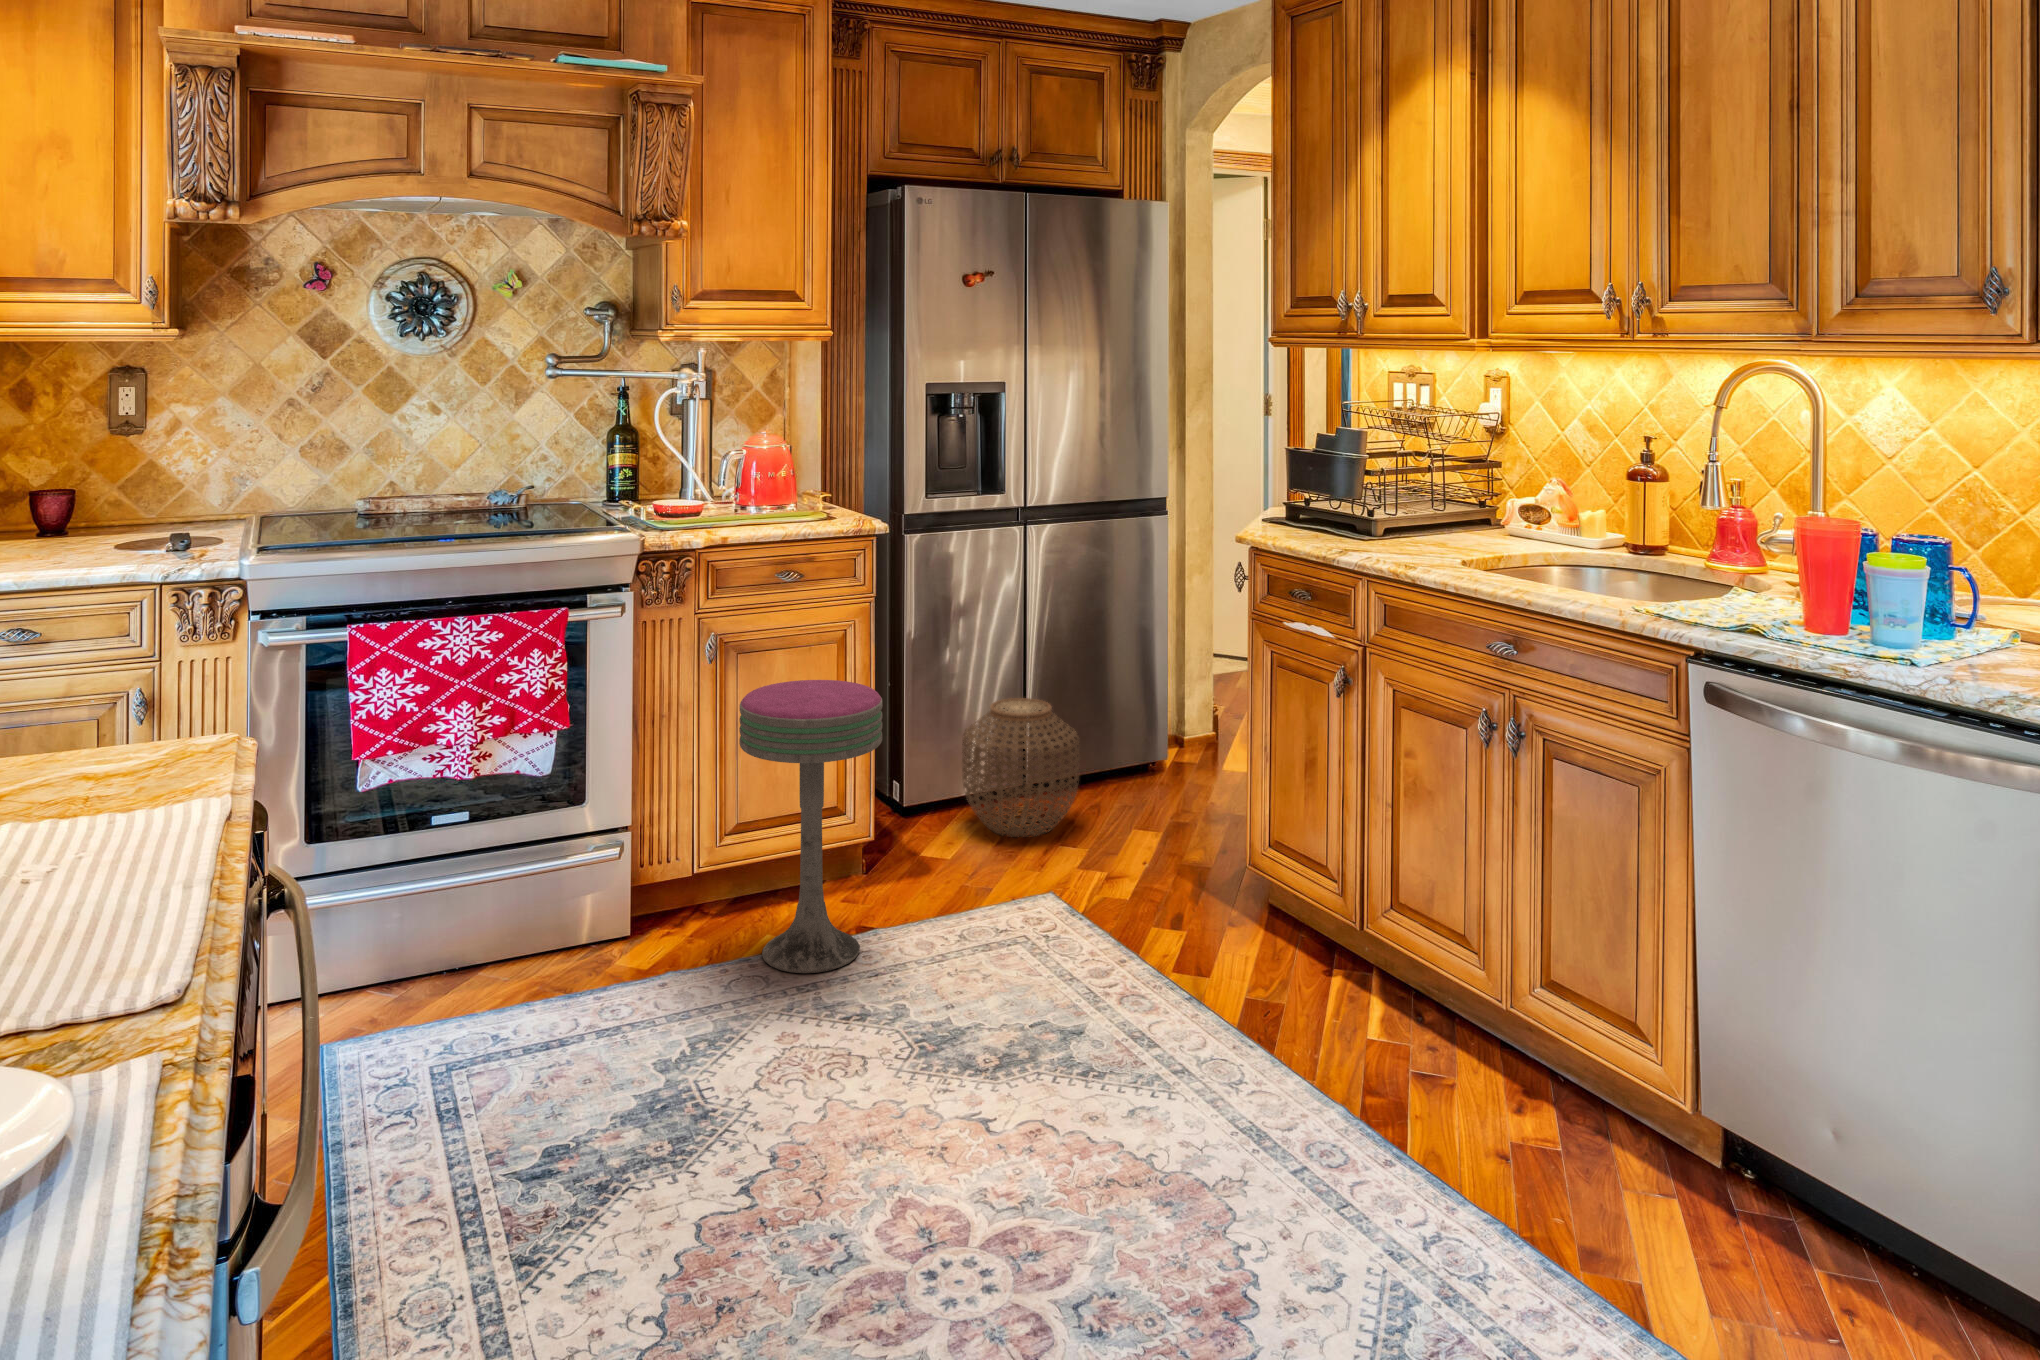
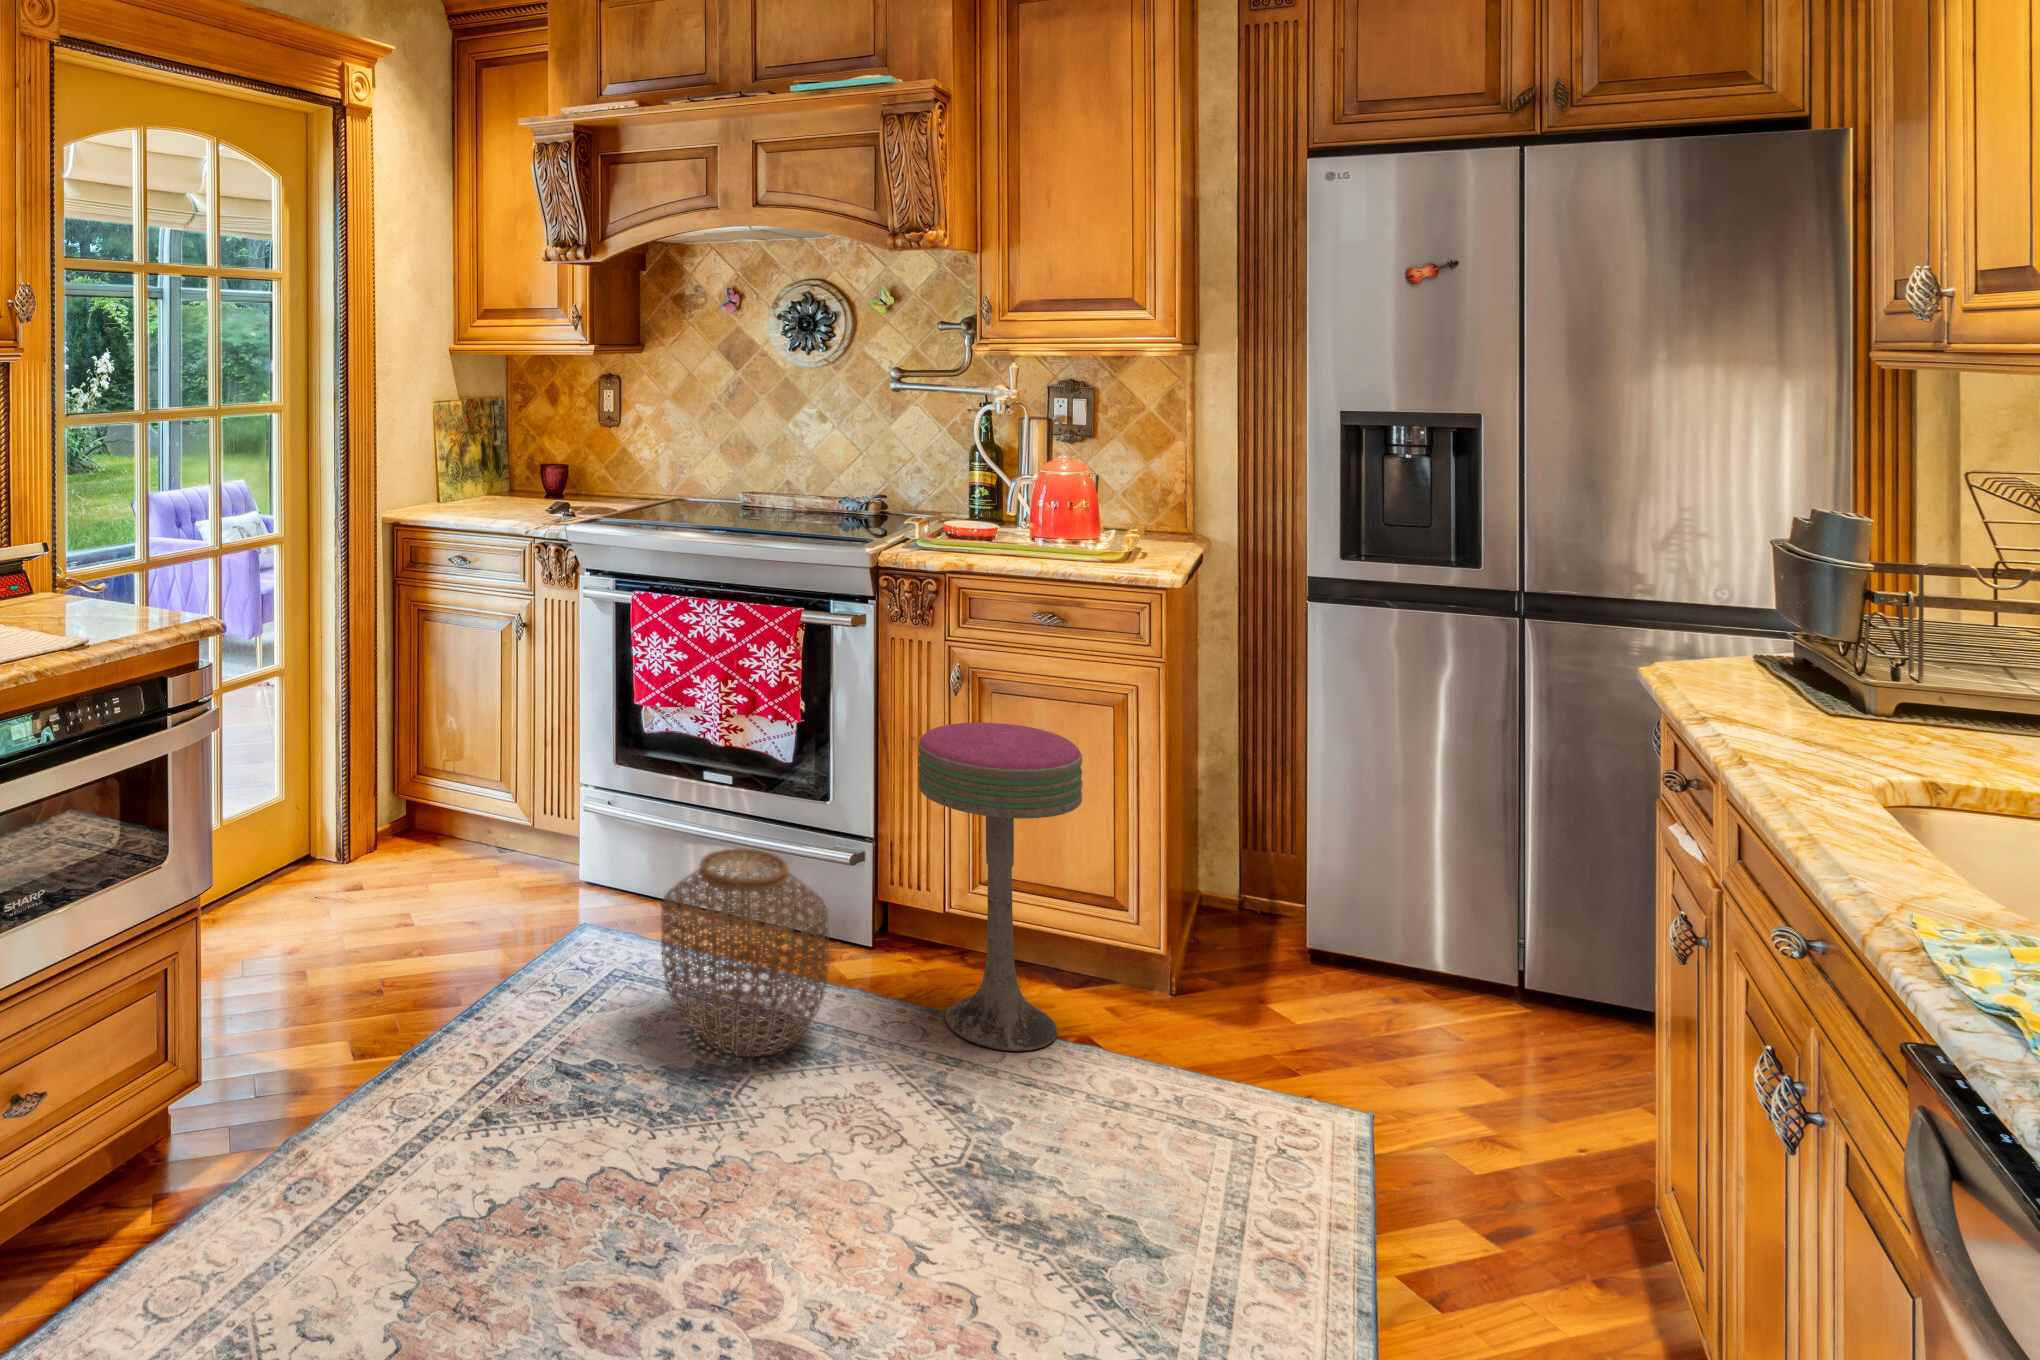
woven basket: present [962,698,1079,837] -> present [661,848,828,1056]

